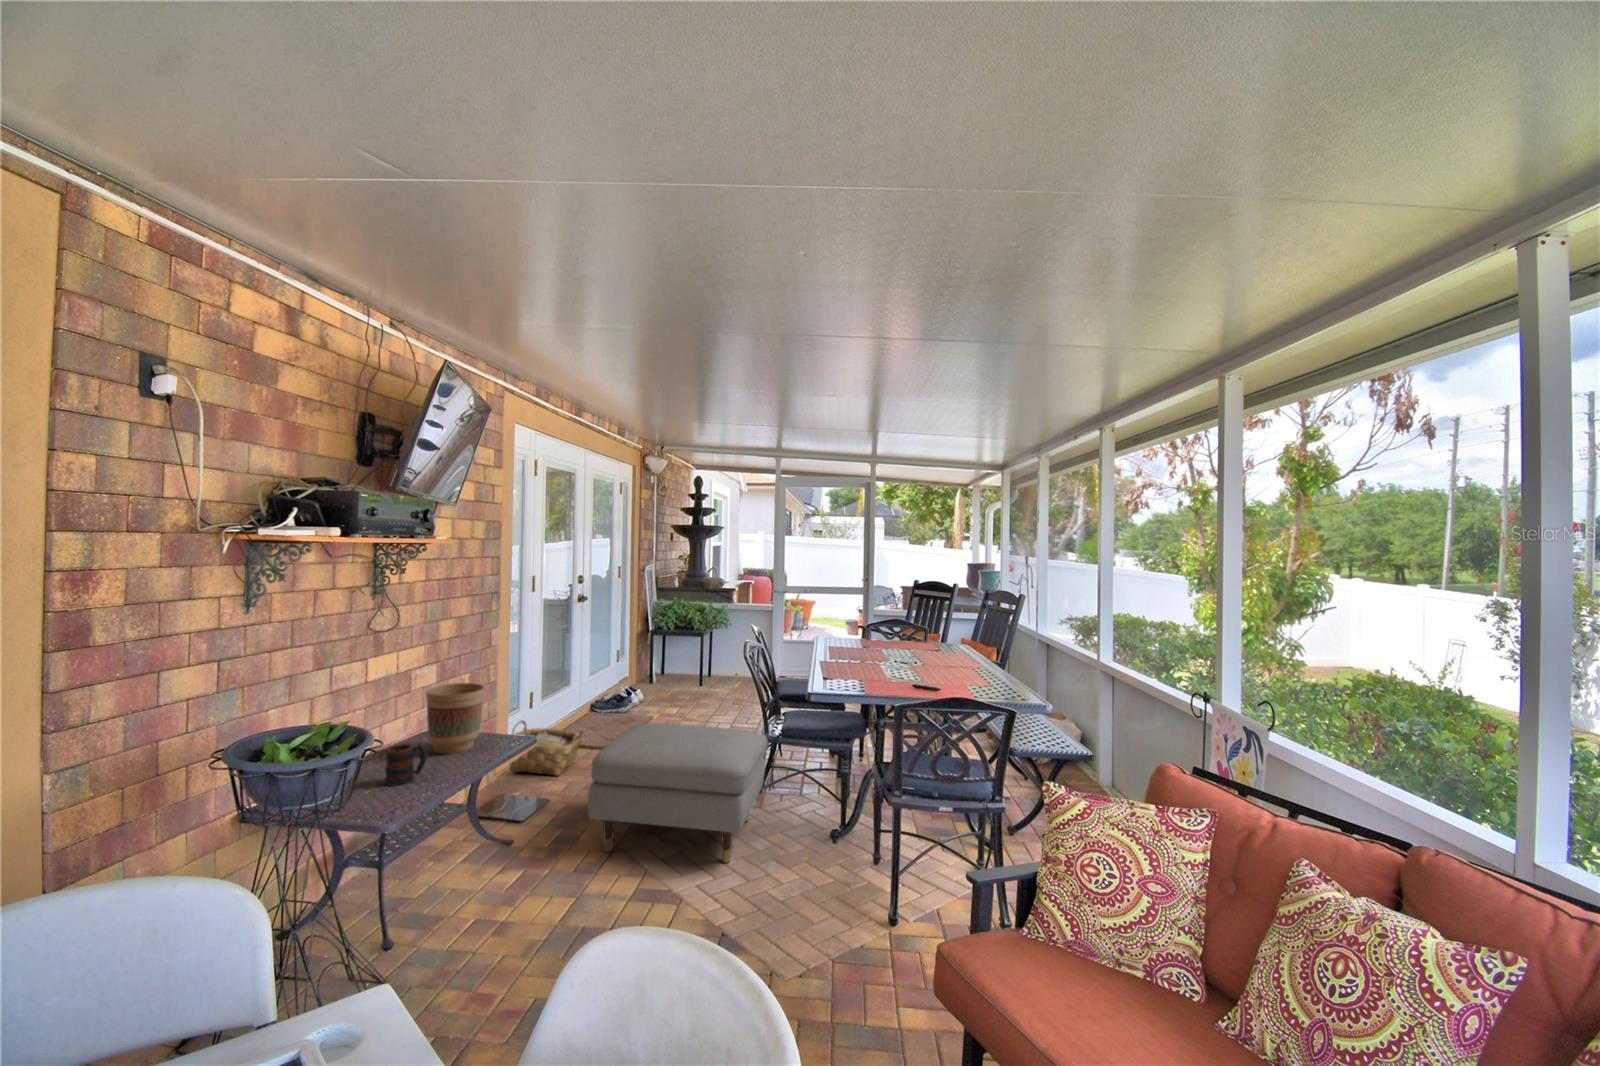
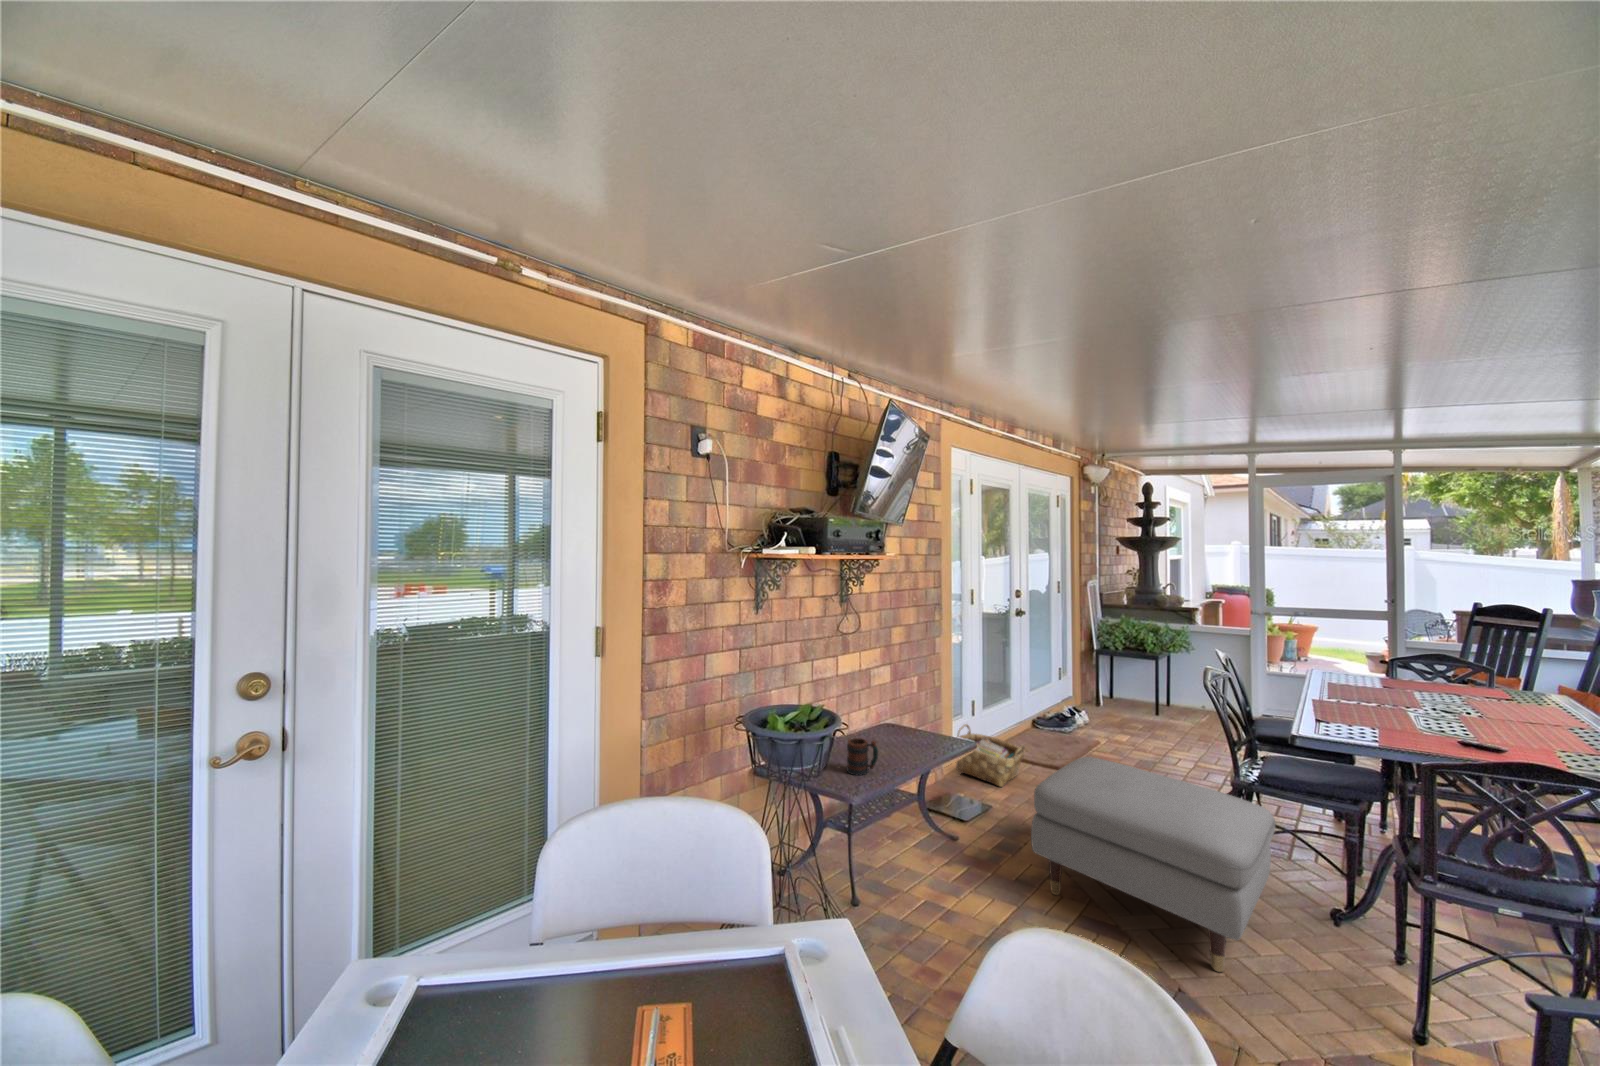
flower pot: present [426,683,485,754] -> none [880,687,928,753]

